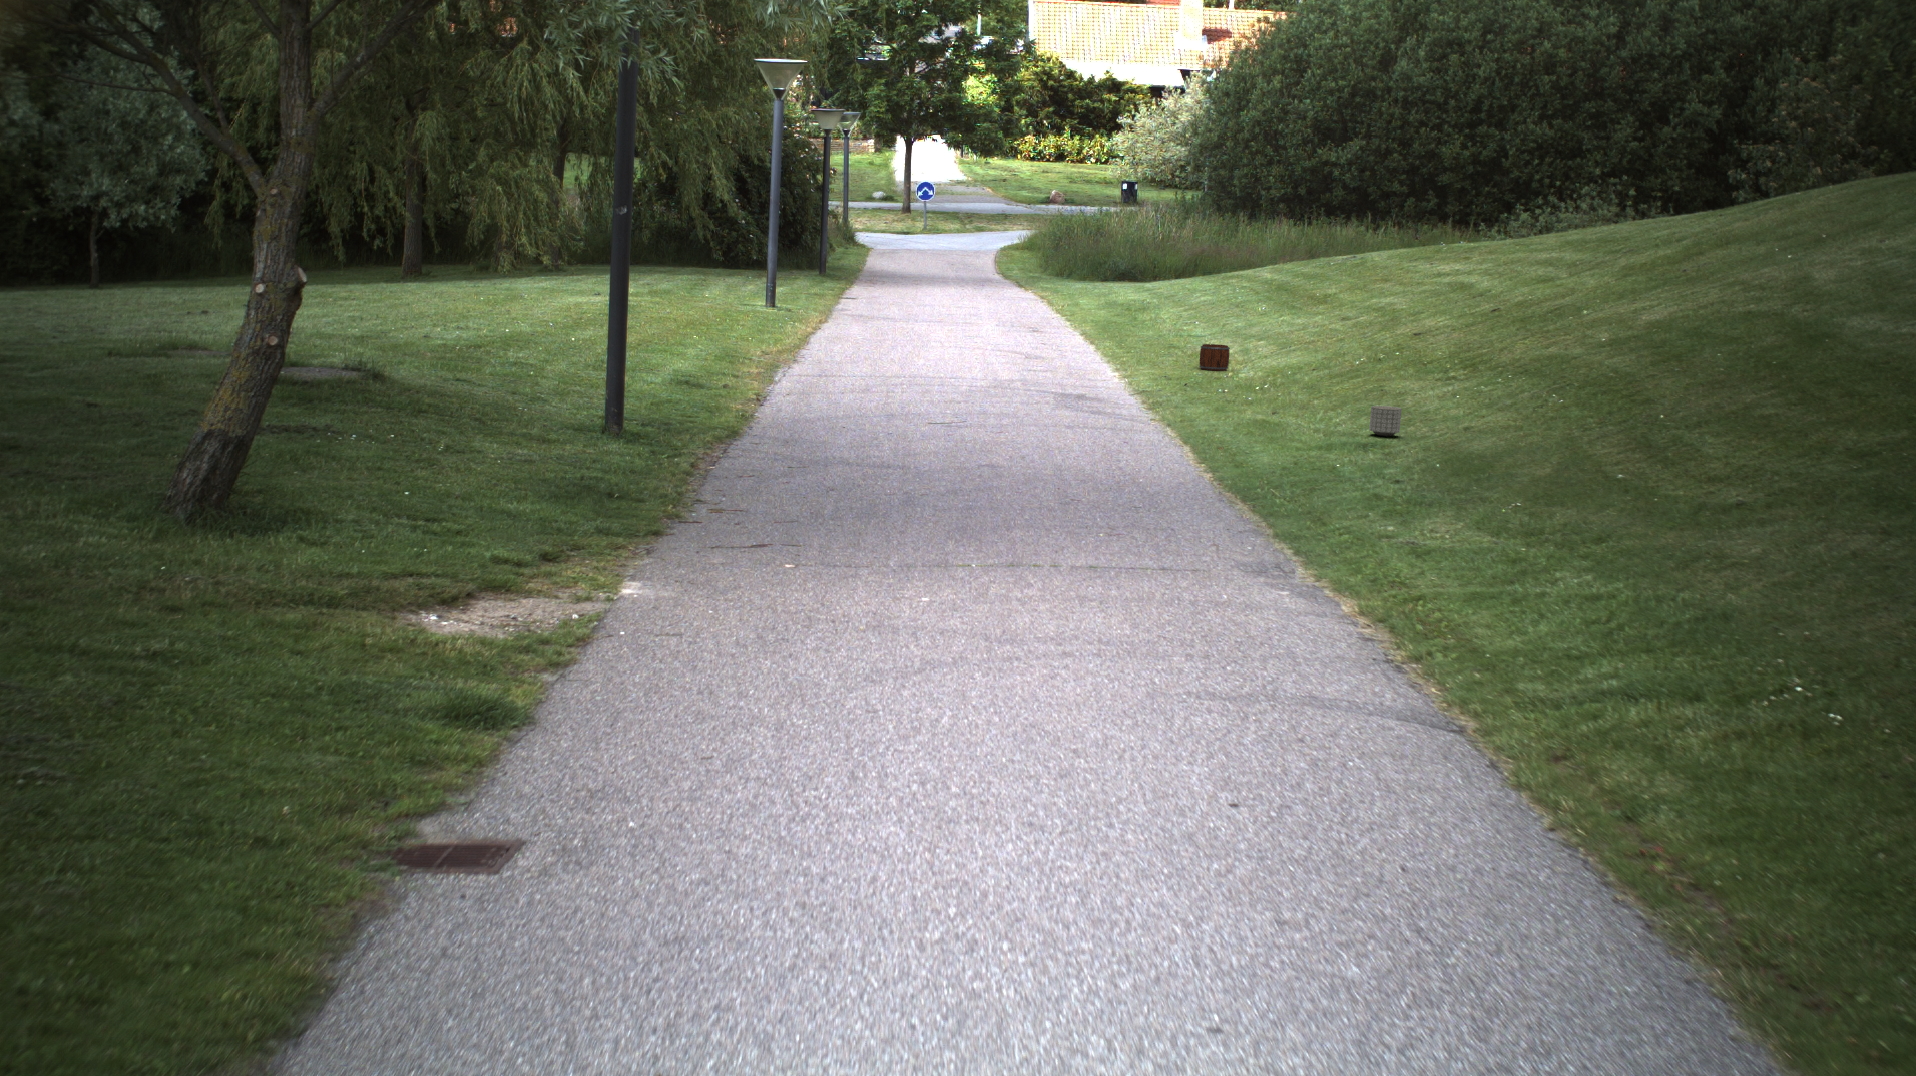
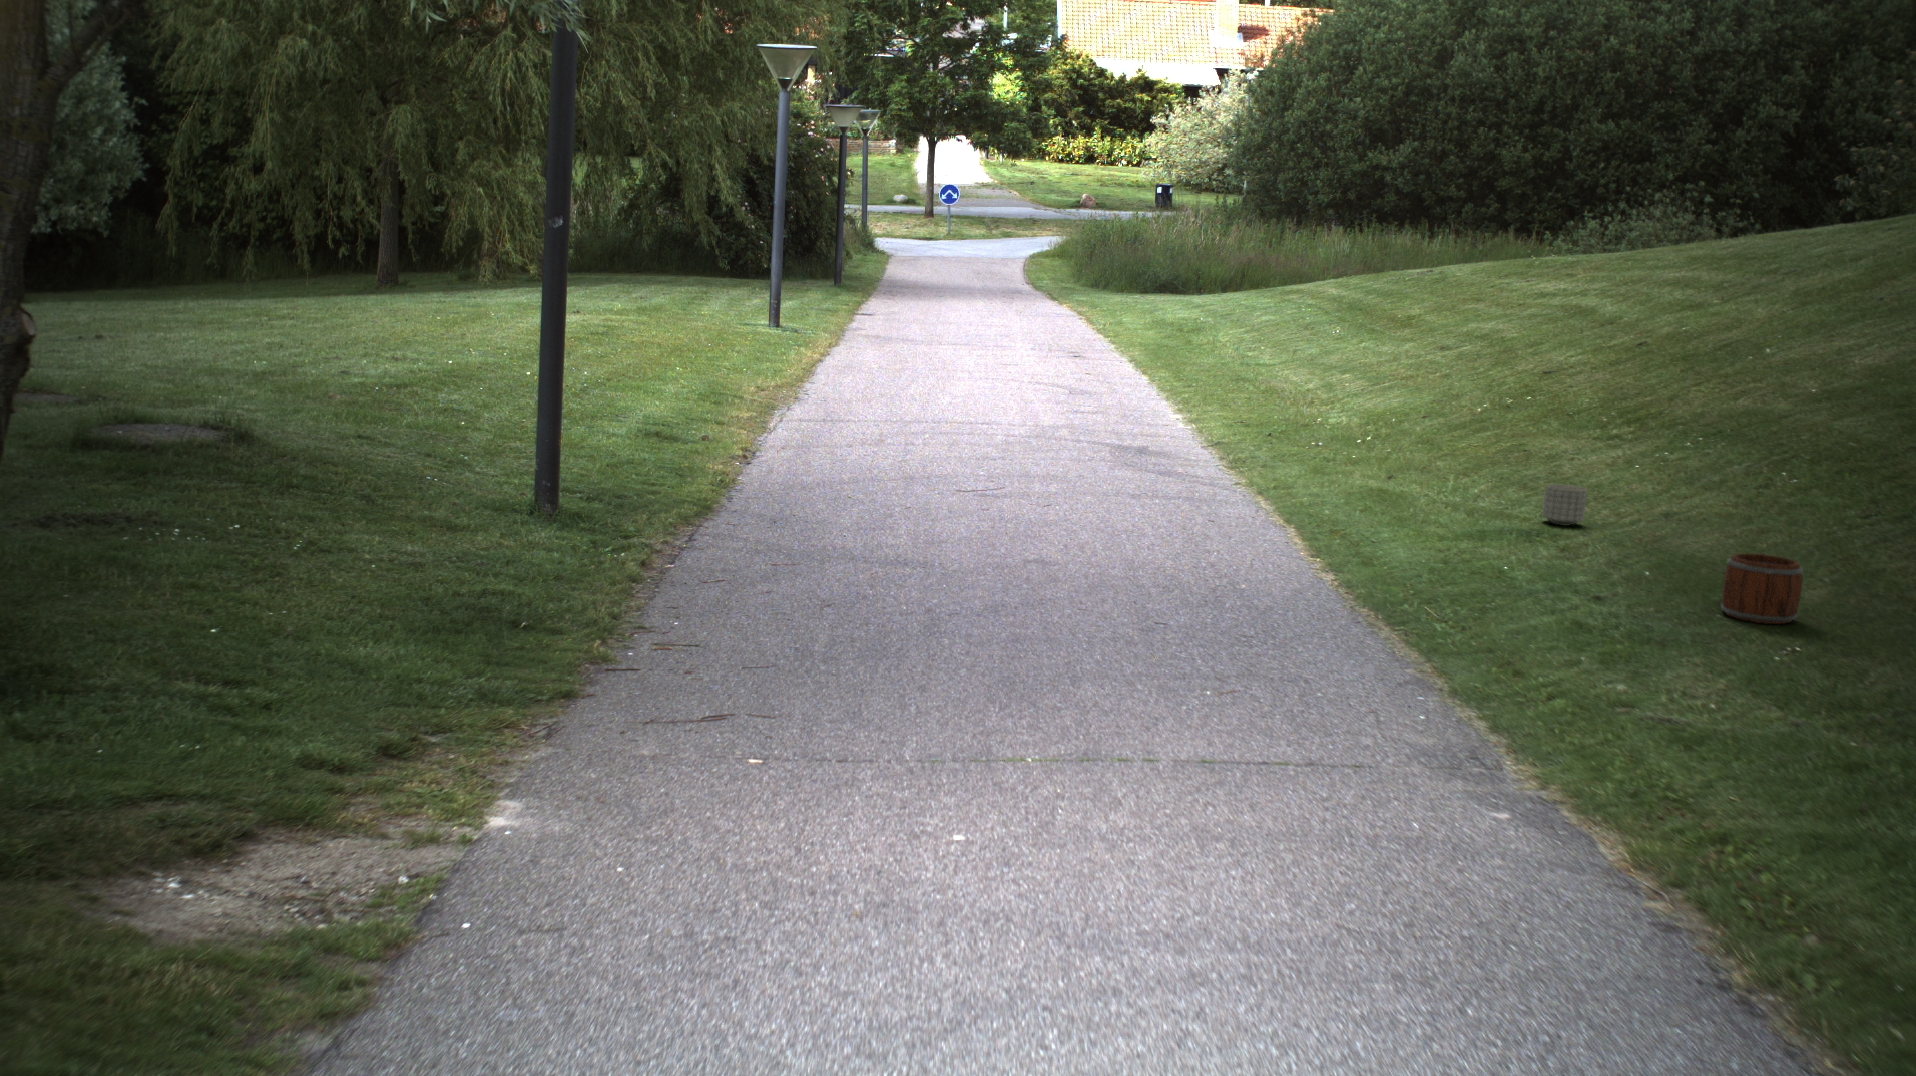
bucket: present [1199,344,1230,371] -> present [1721,553,1804,624]

